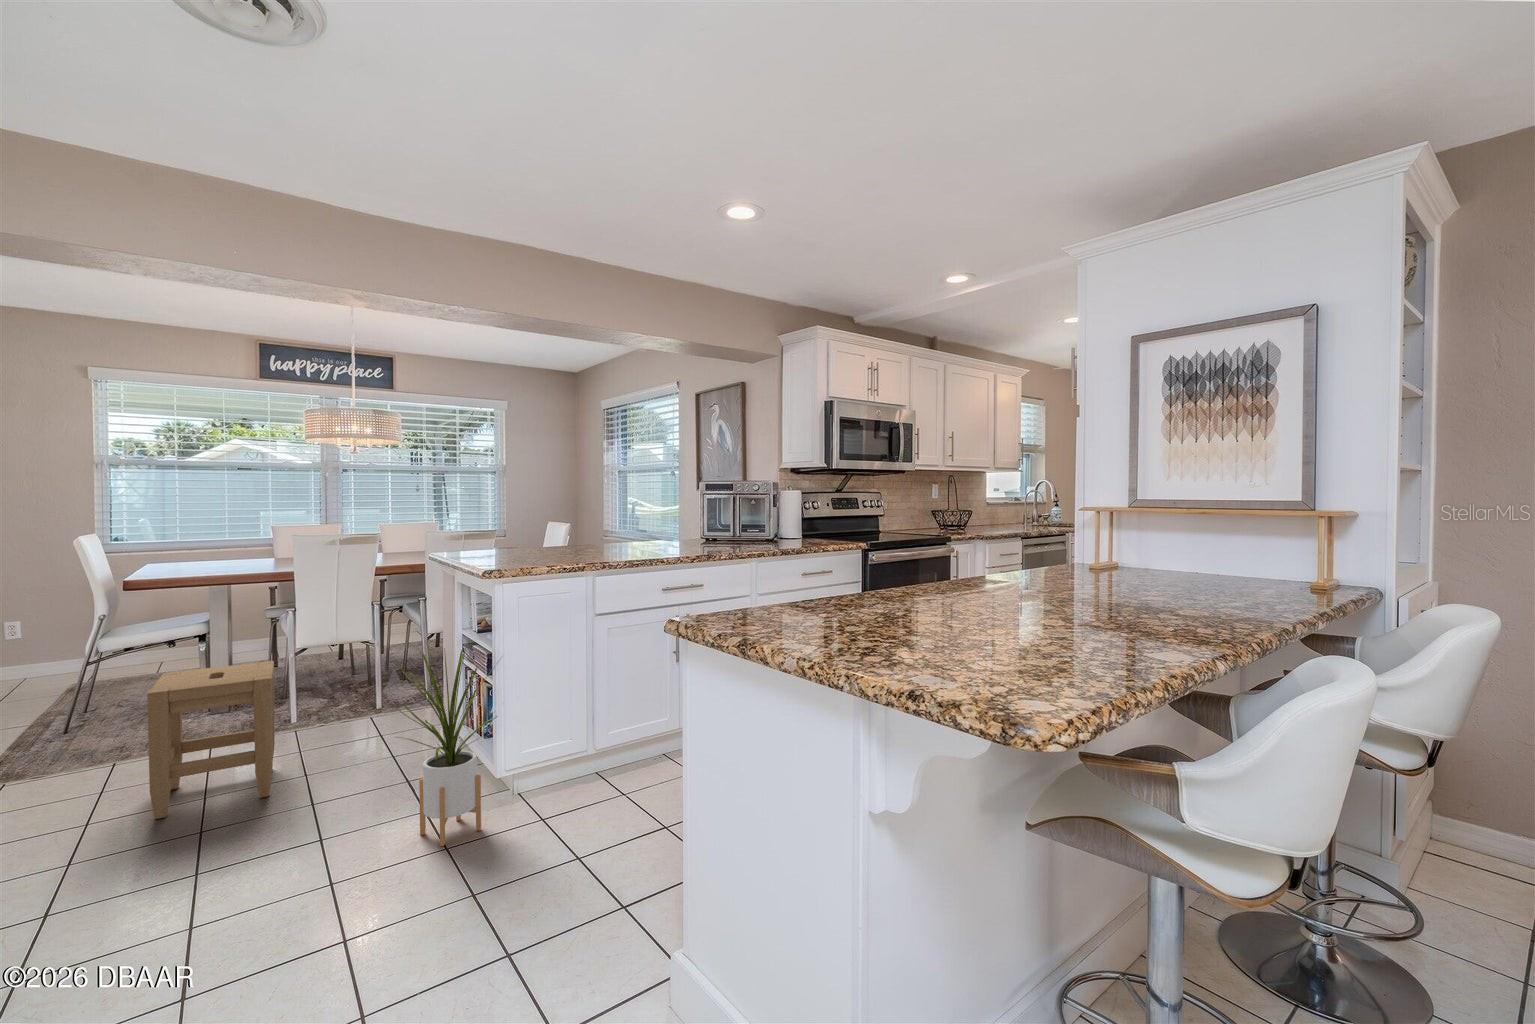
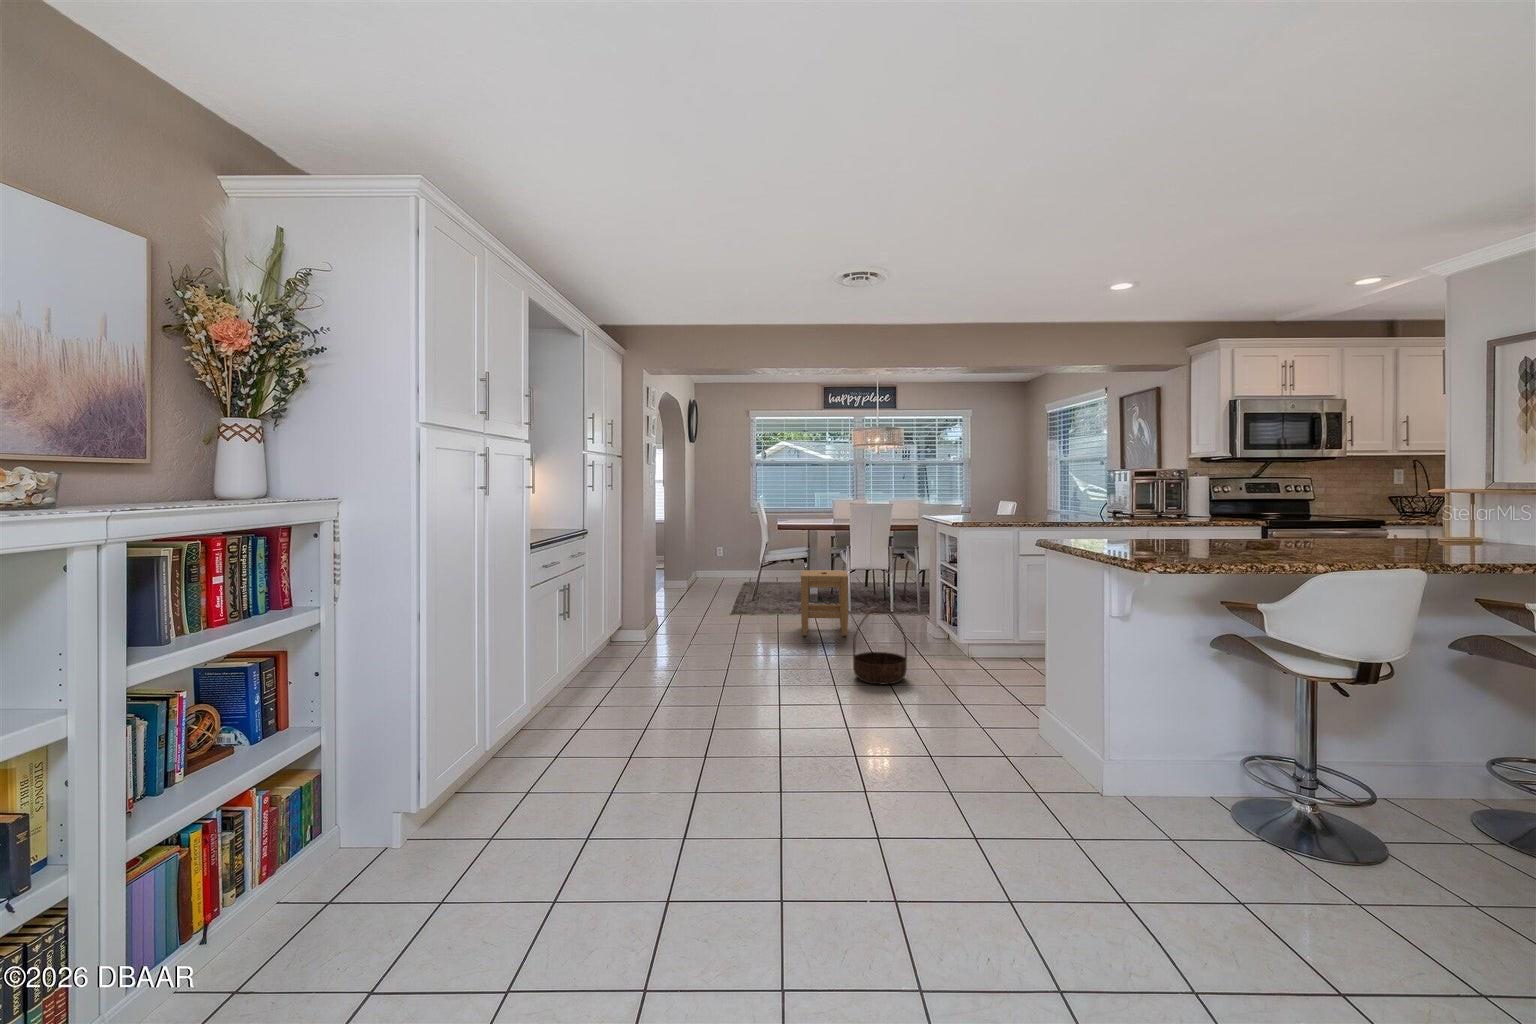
house plant: present [392,641,499,846] -> none [905,560,961,665]
basket: none [248,772,391,963] -> present [853,610,907,684]

